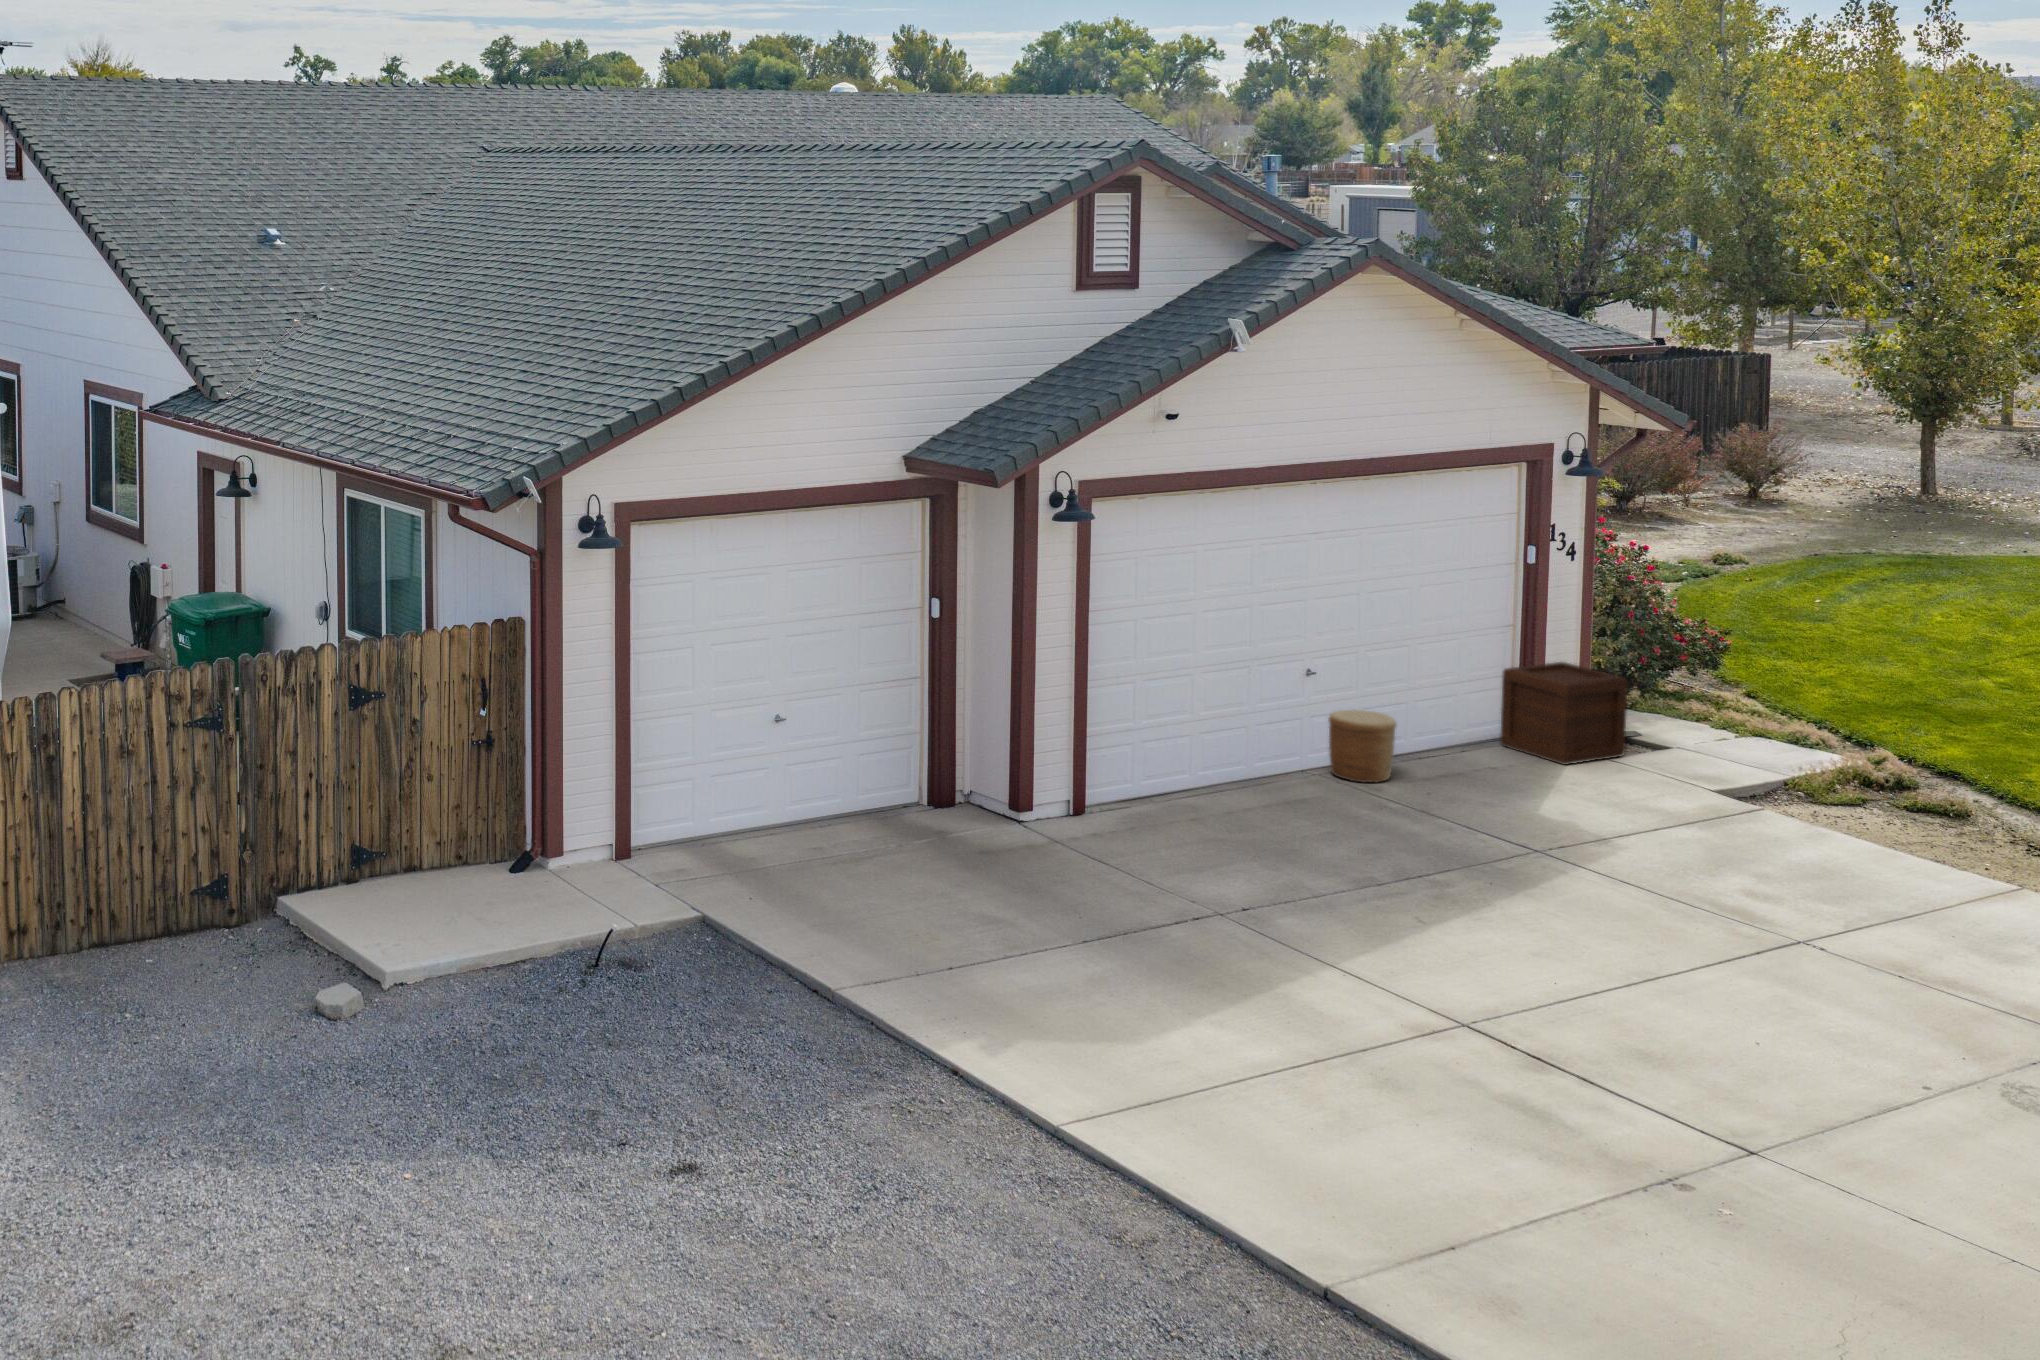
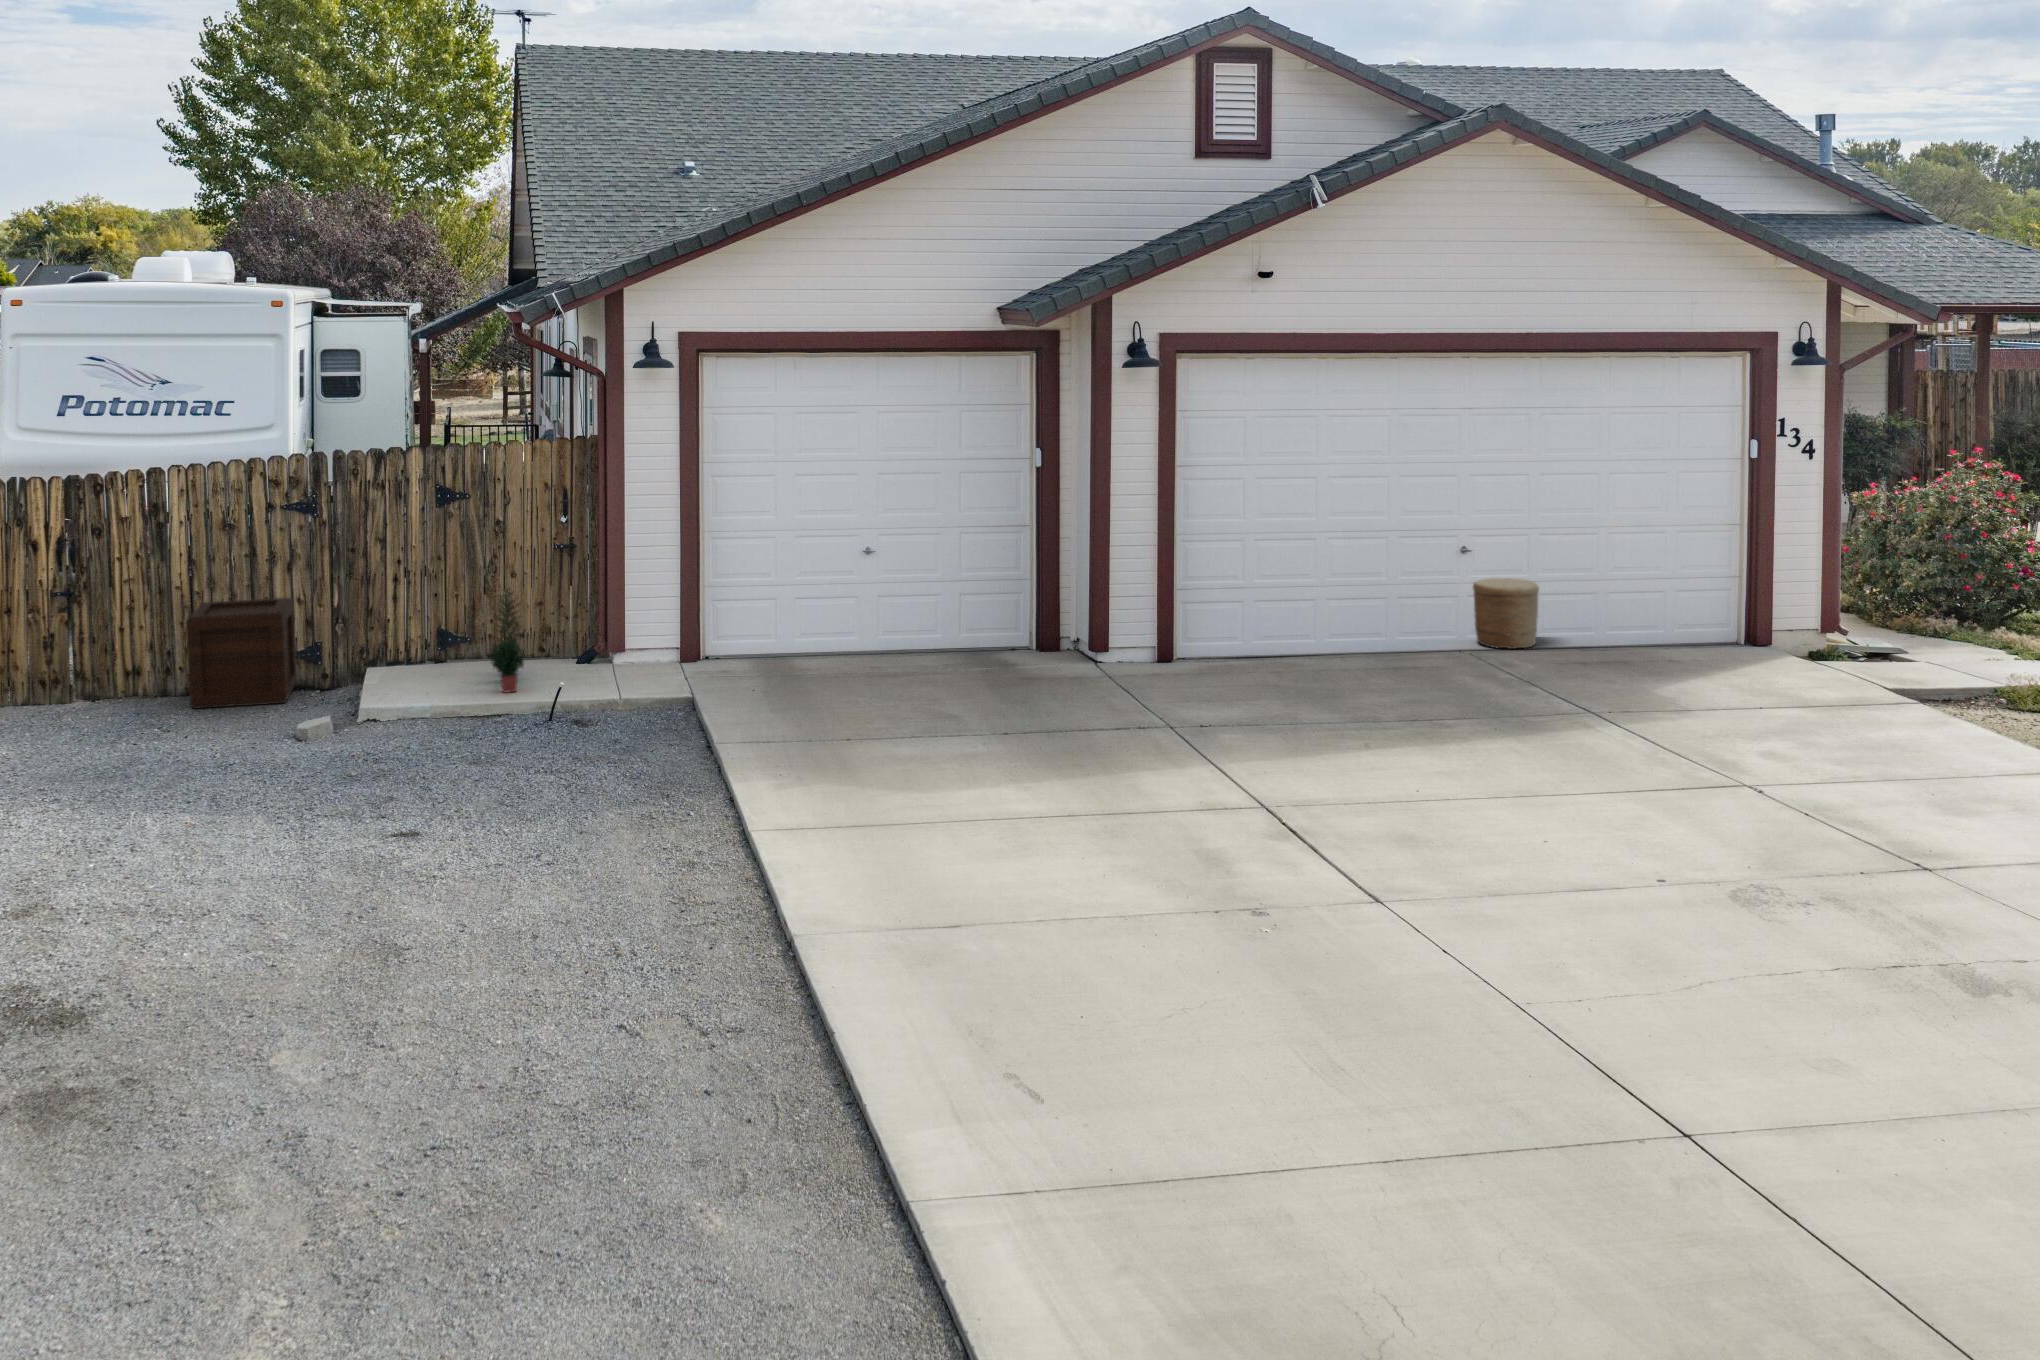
wooden crate: present [1500,662,1627,765] -> present [186,598,297,709]
potted plant: none [415,792,495,922] -> present [491,589,525,693]

